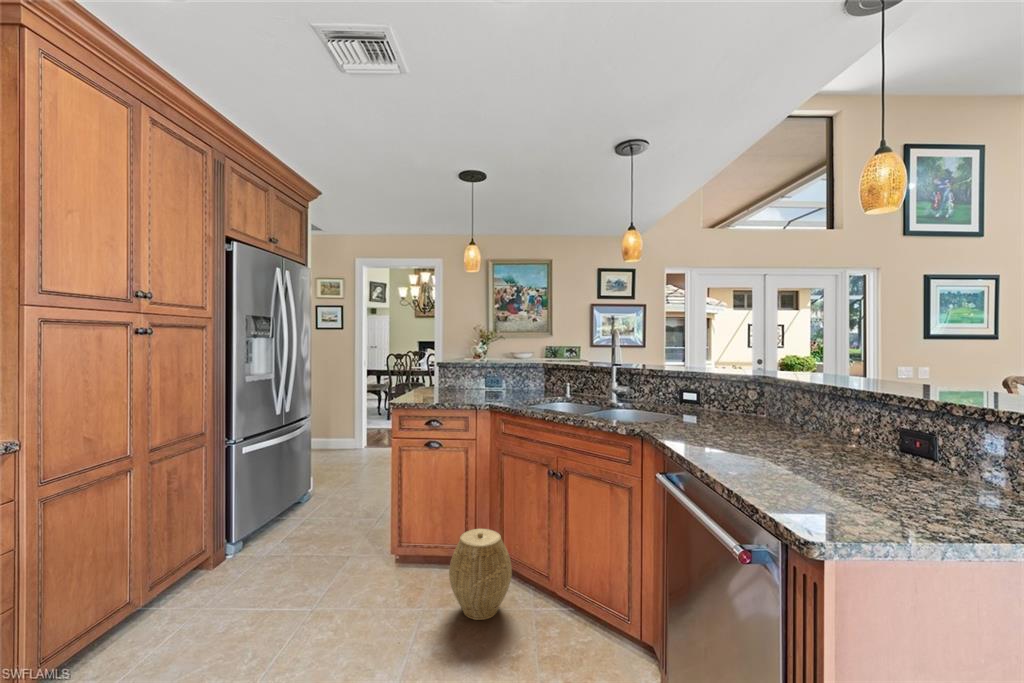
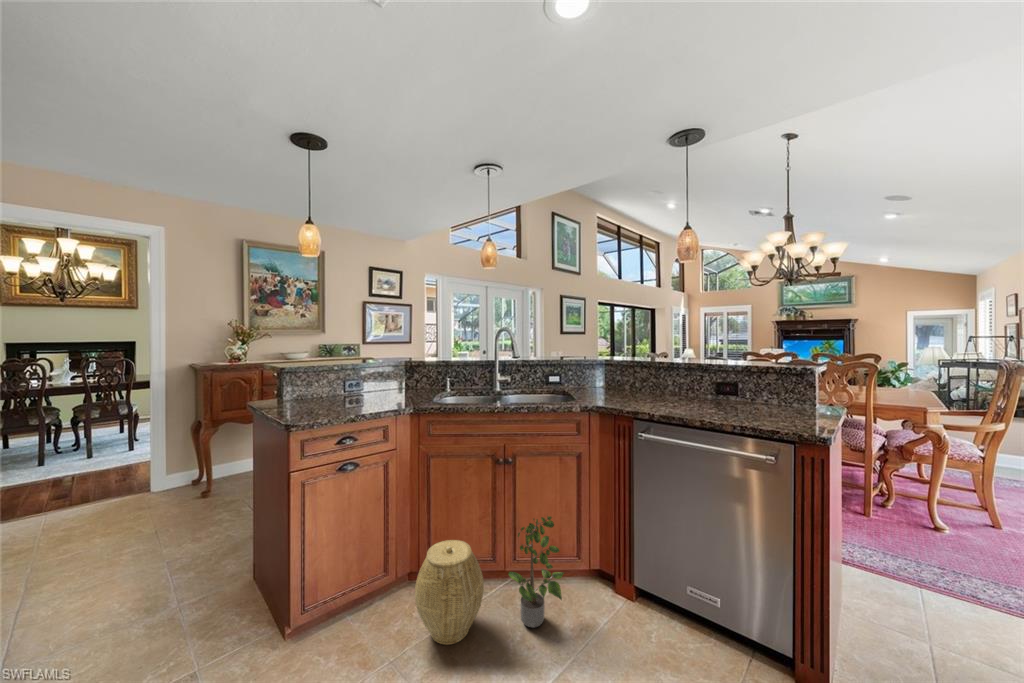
potted plant: none [517,533,585,648] -> present [508,516,564,628]

